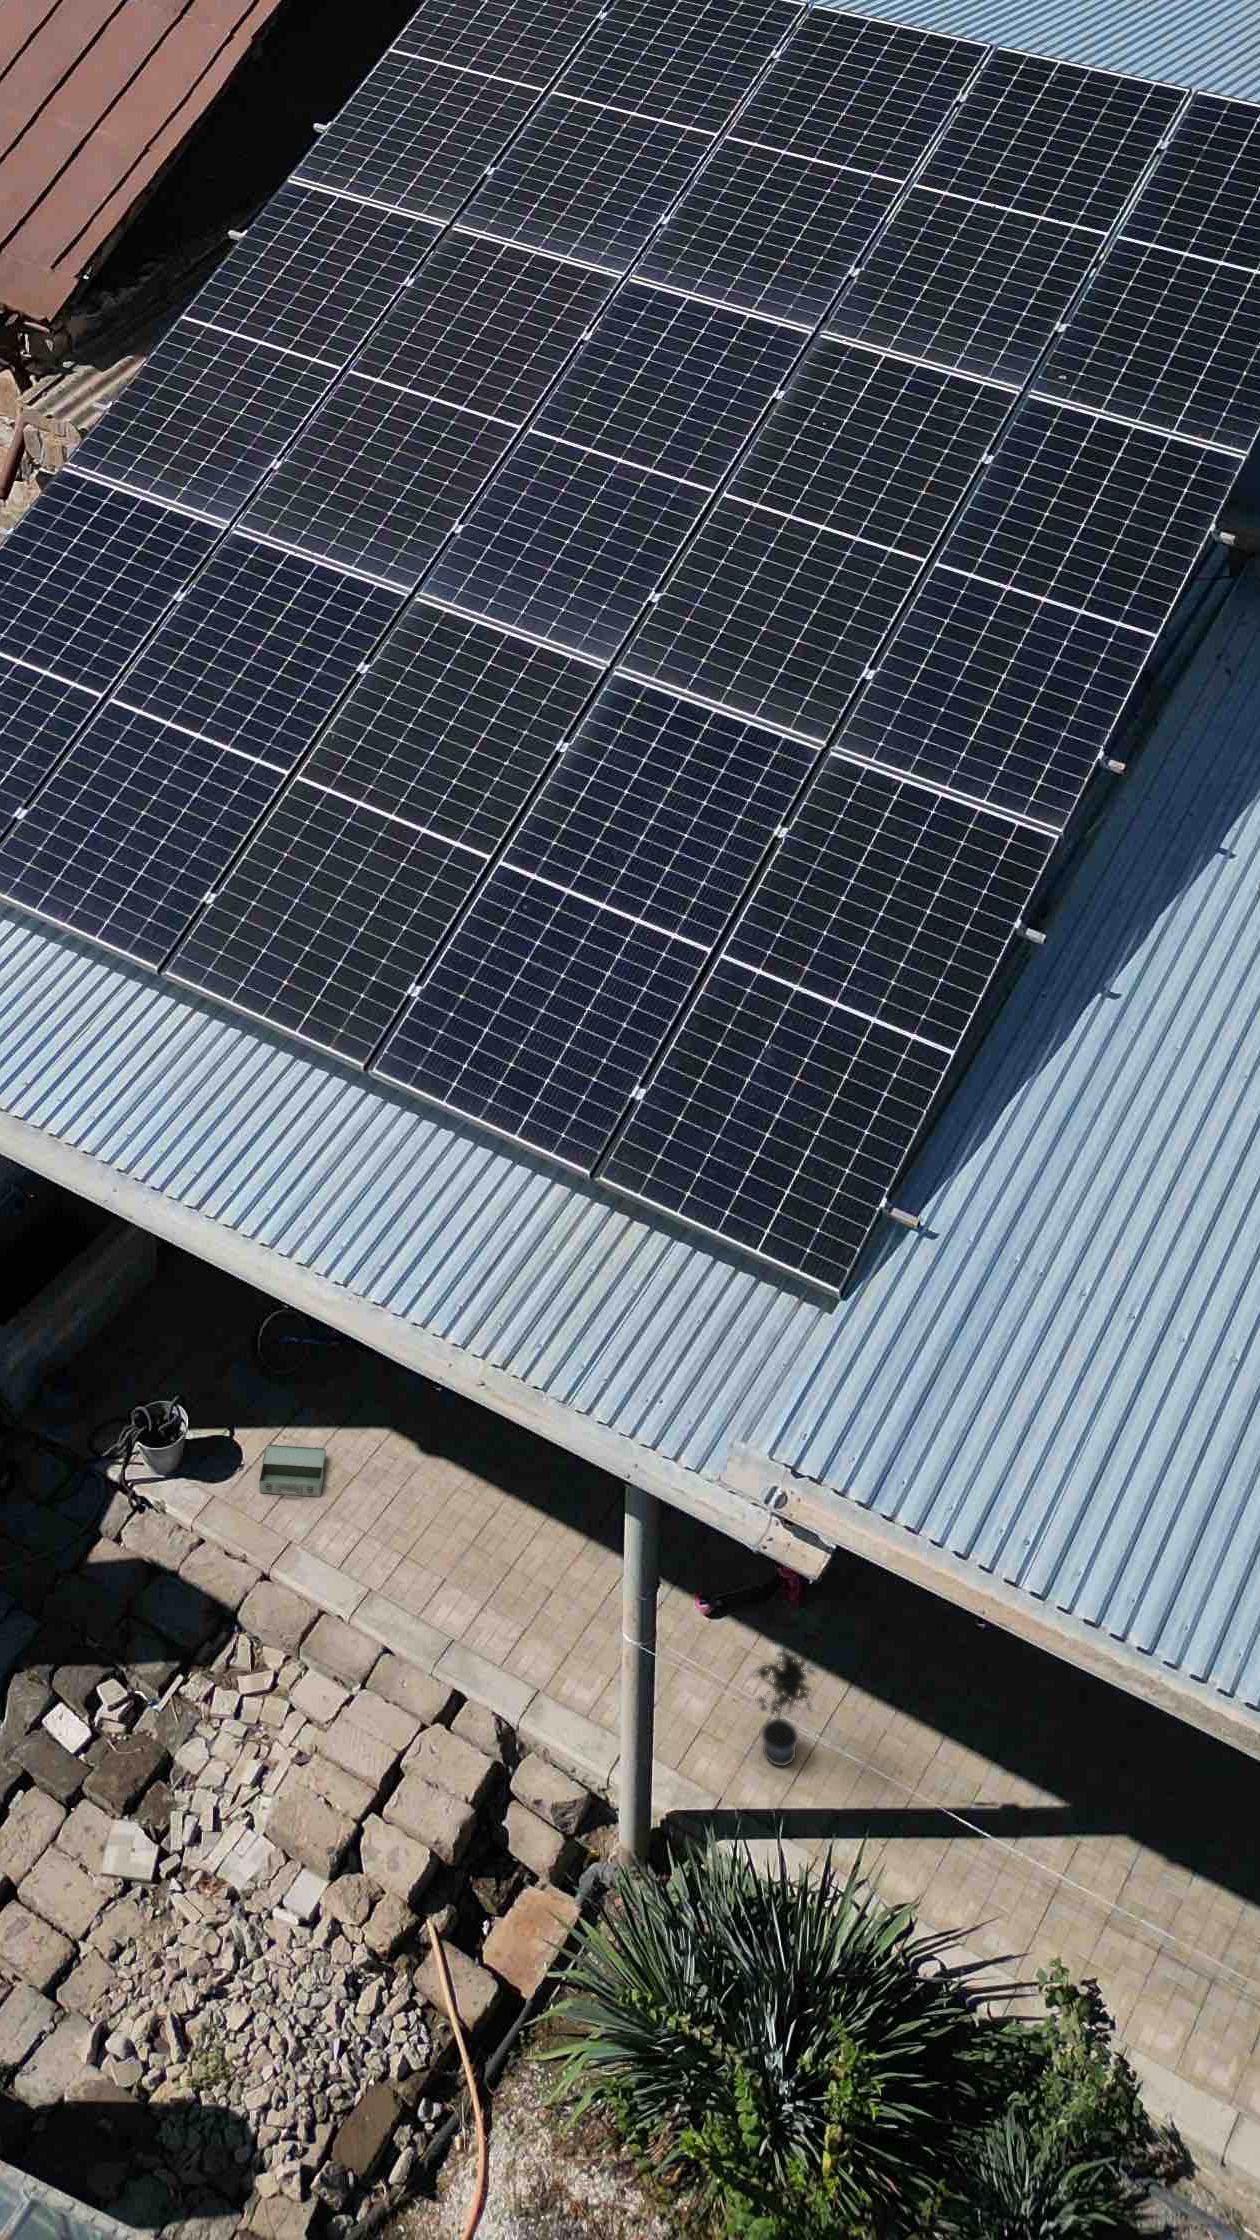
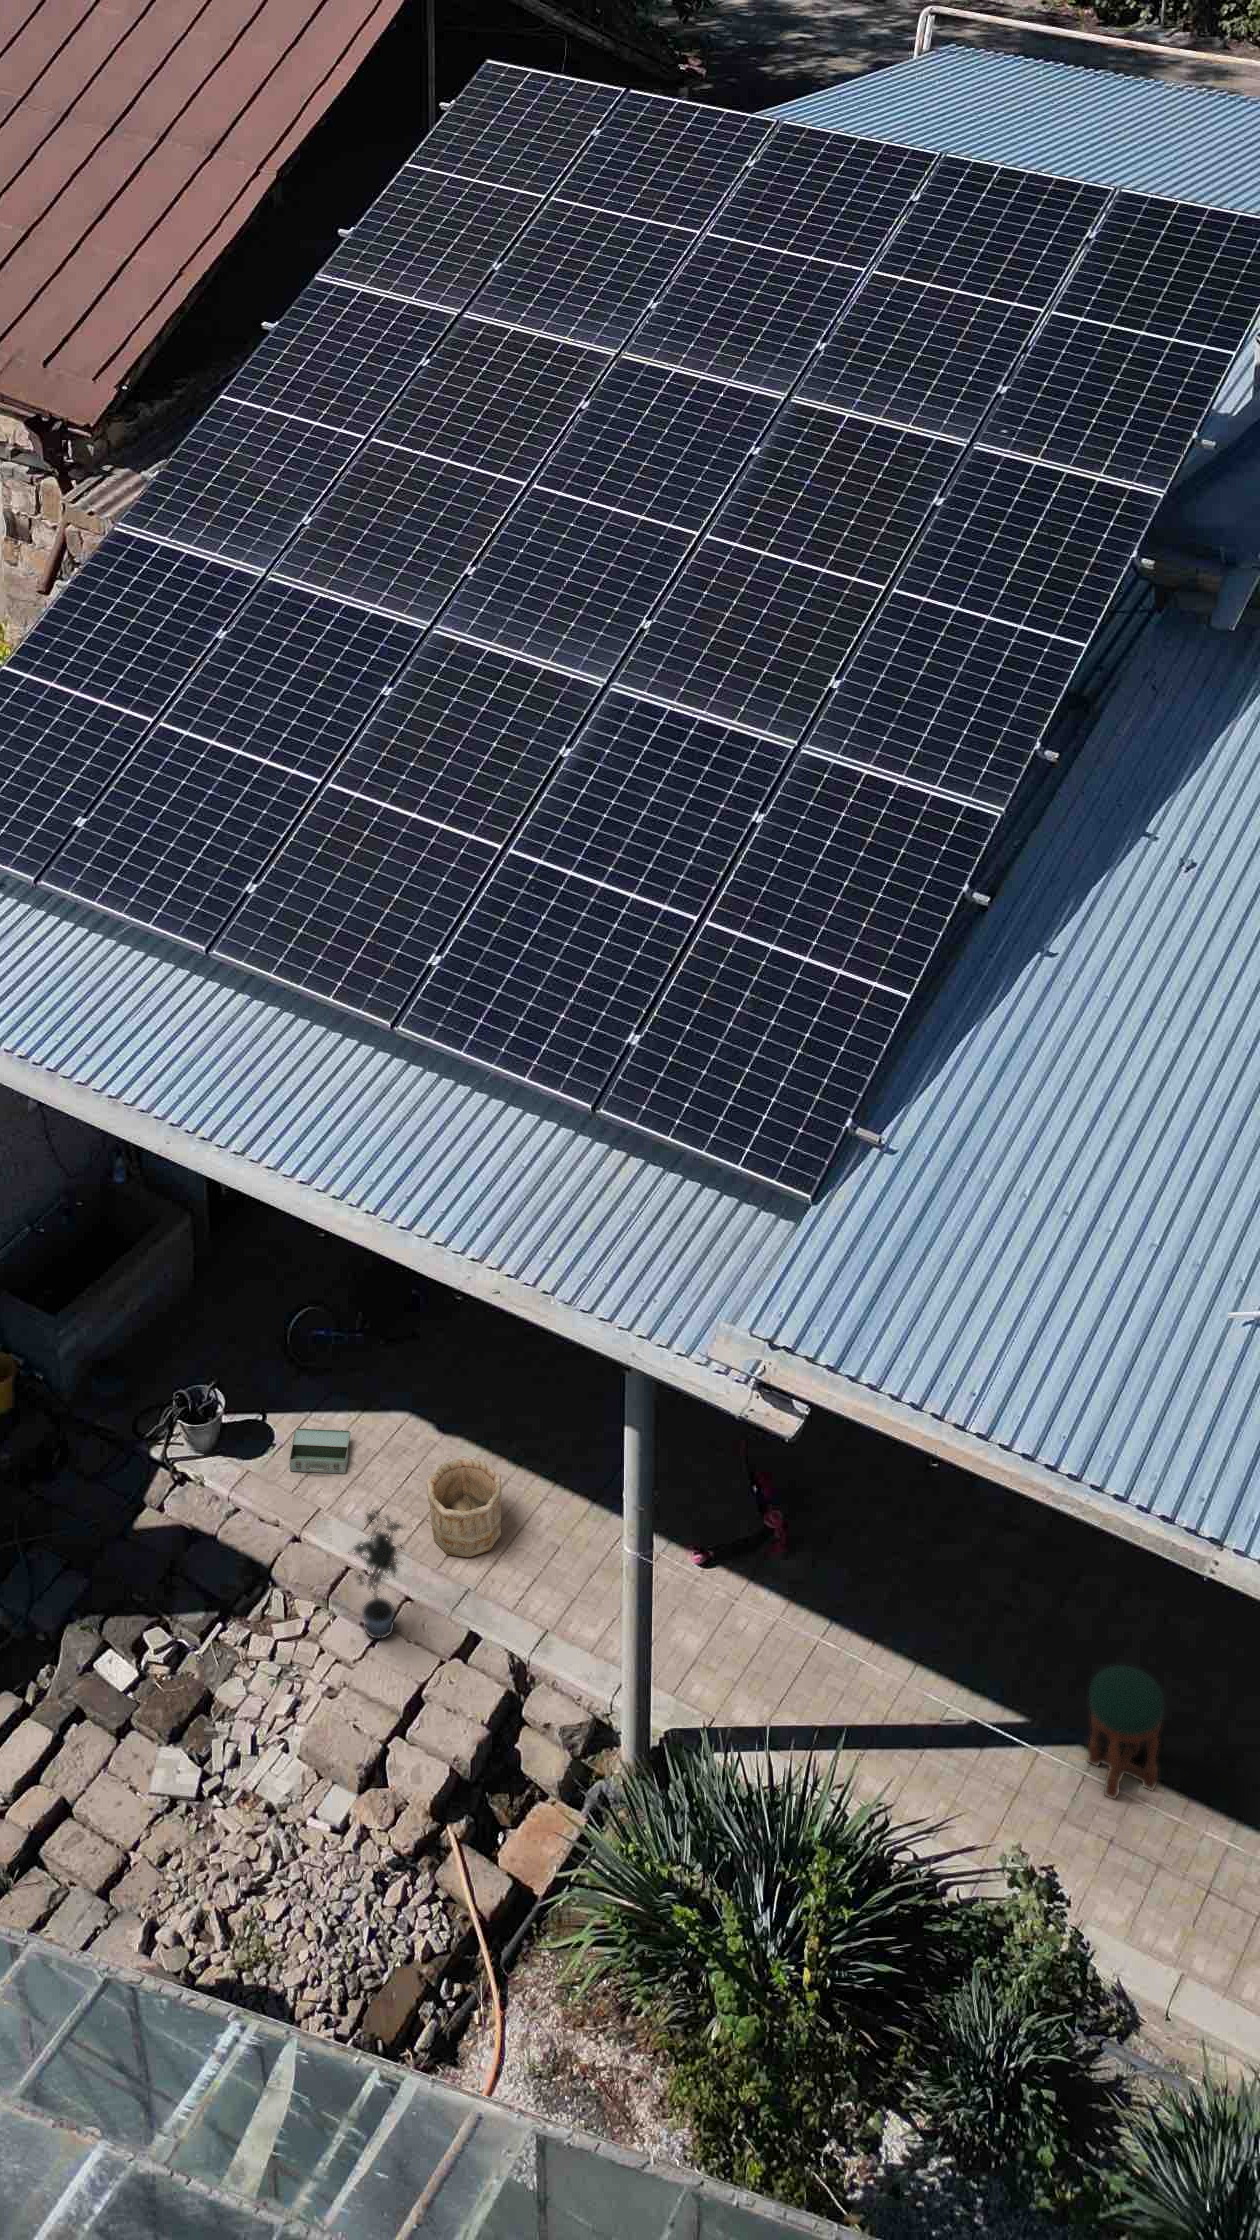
wooden bucket: none [407,1488,489,1599] -> present [426,1457,502,1557]
potted plant: present [755,1623,812,1766] -> present [348,1510,403,1639]
stool: none [1133,1756,1221,1902] -> present [1088,1665,1164,1799]

